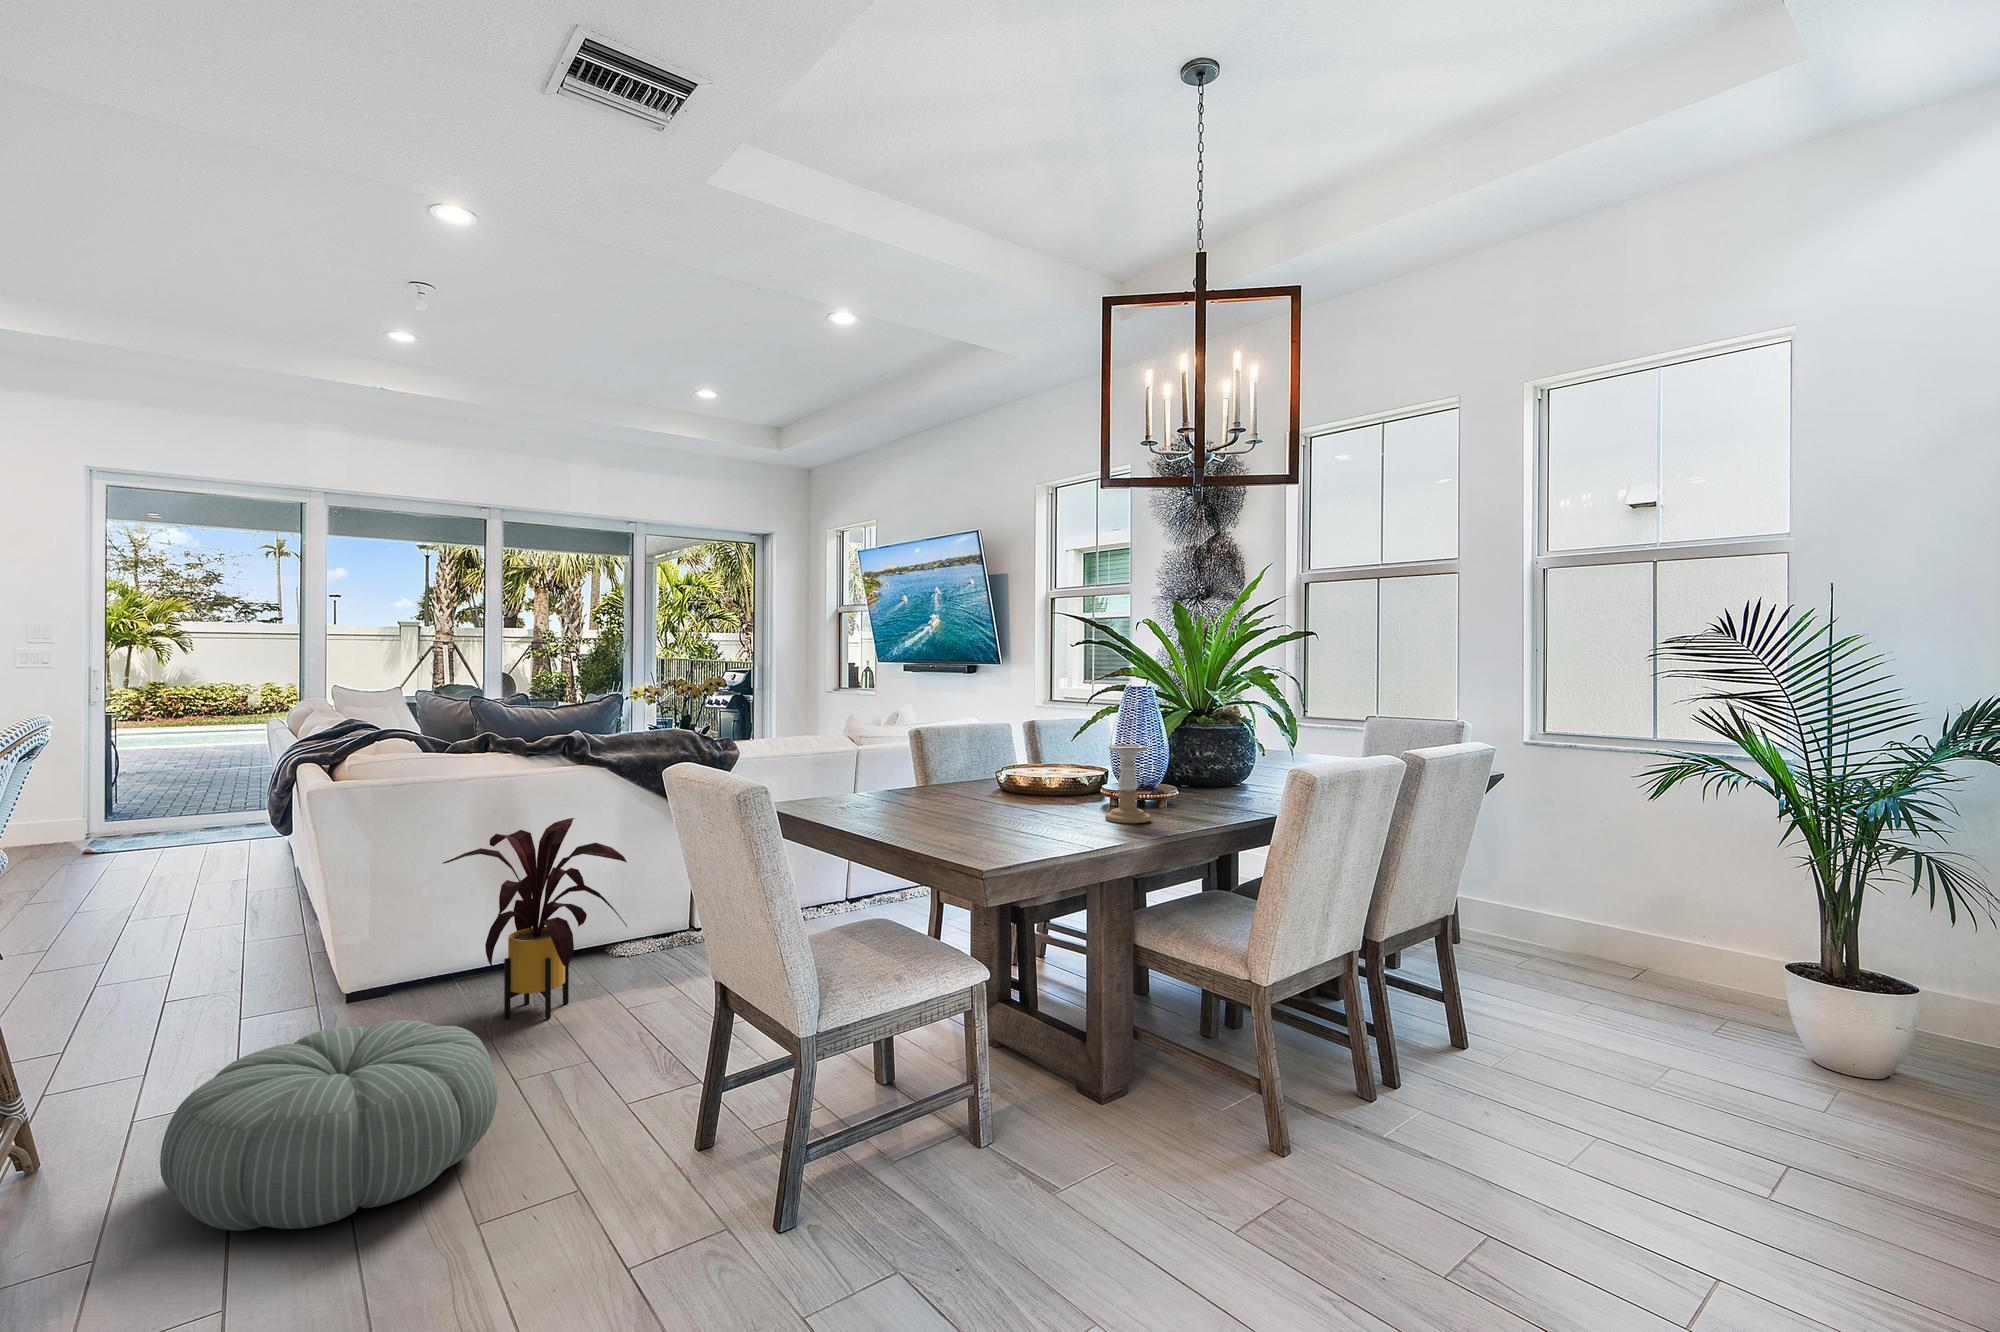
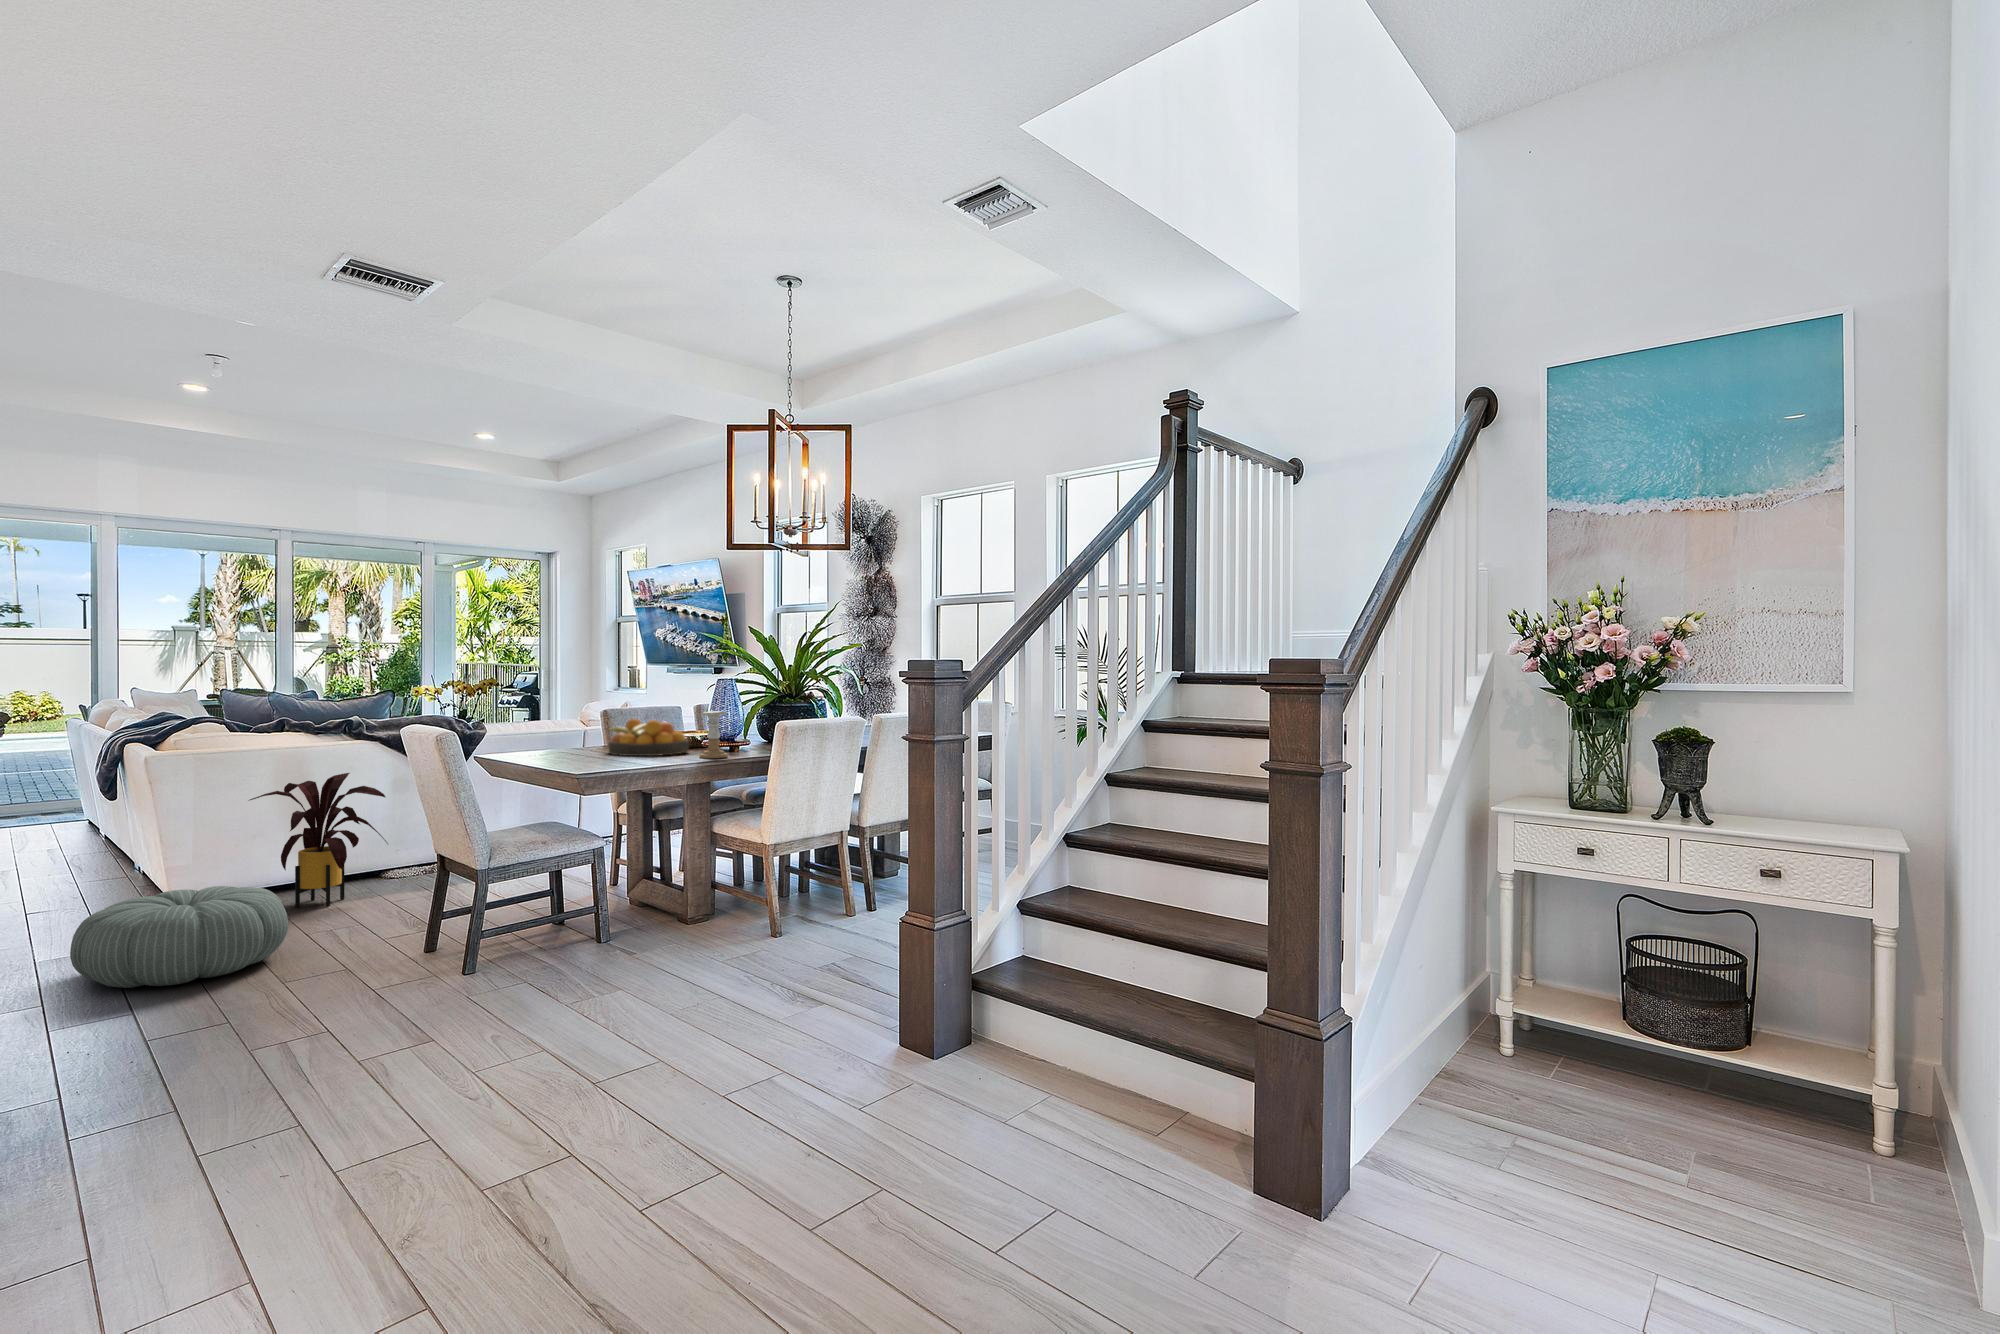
fruit bowl: none [948,752,1069,815] -> present [608,719,689,756]

